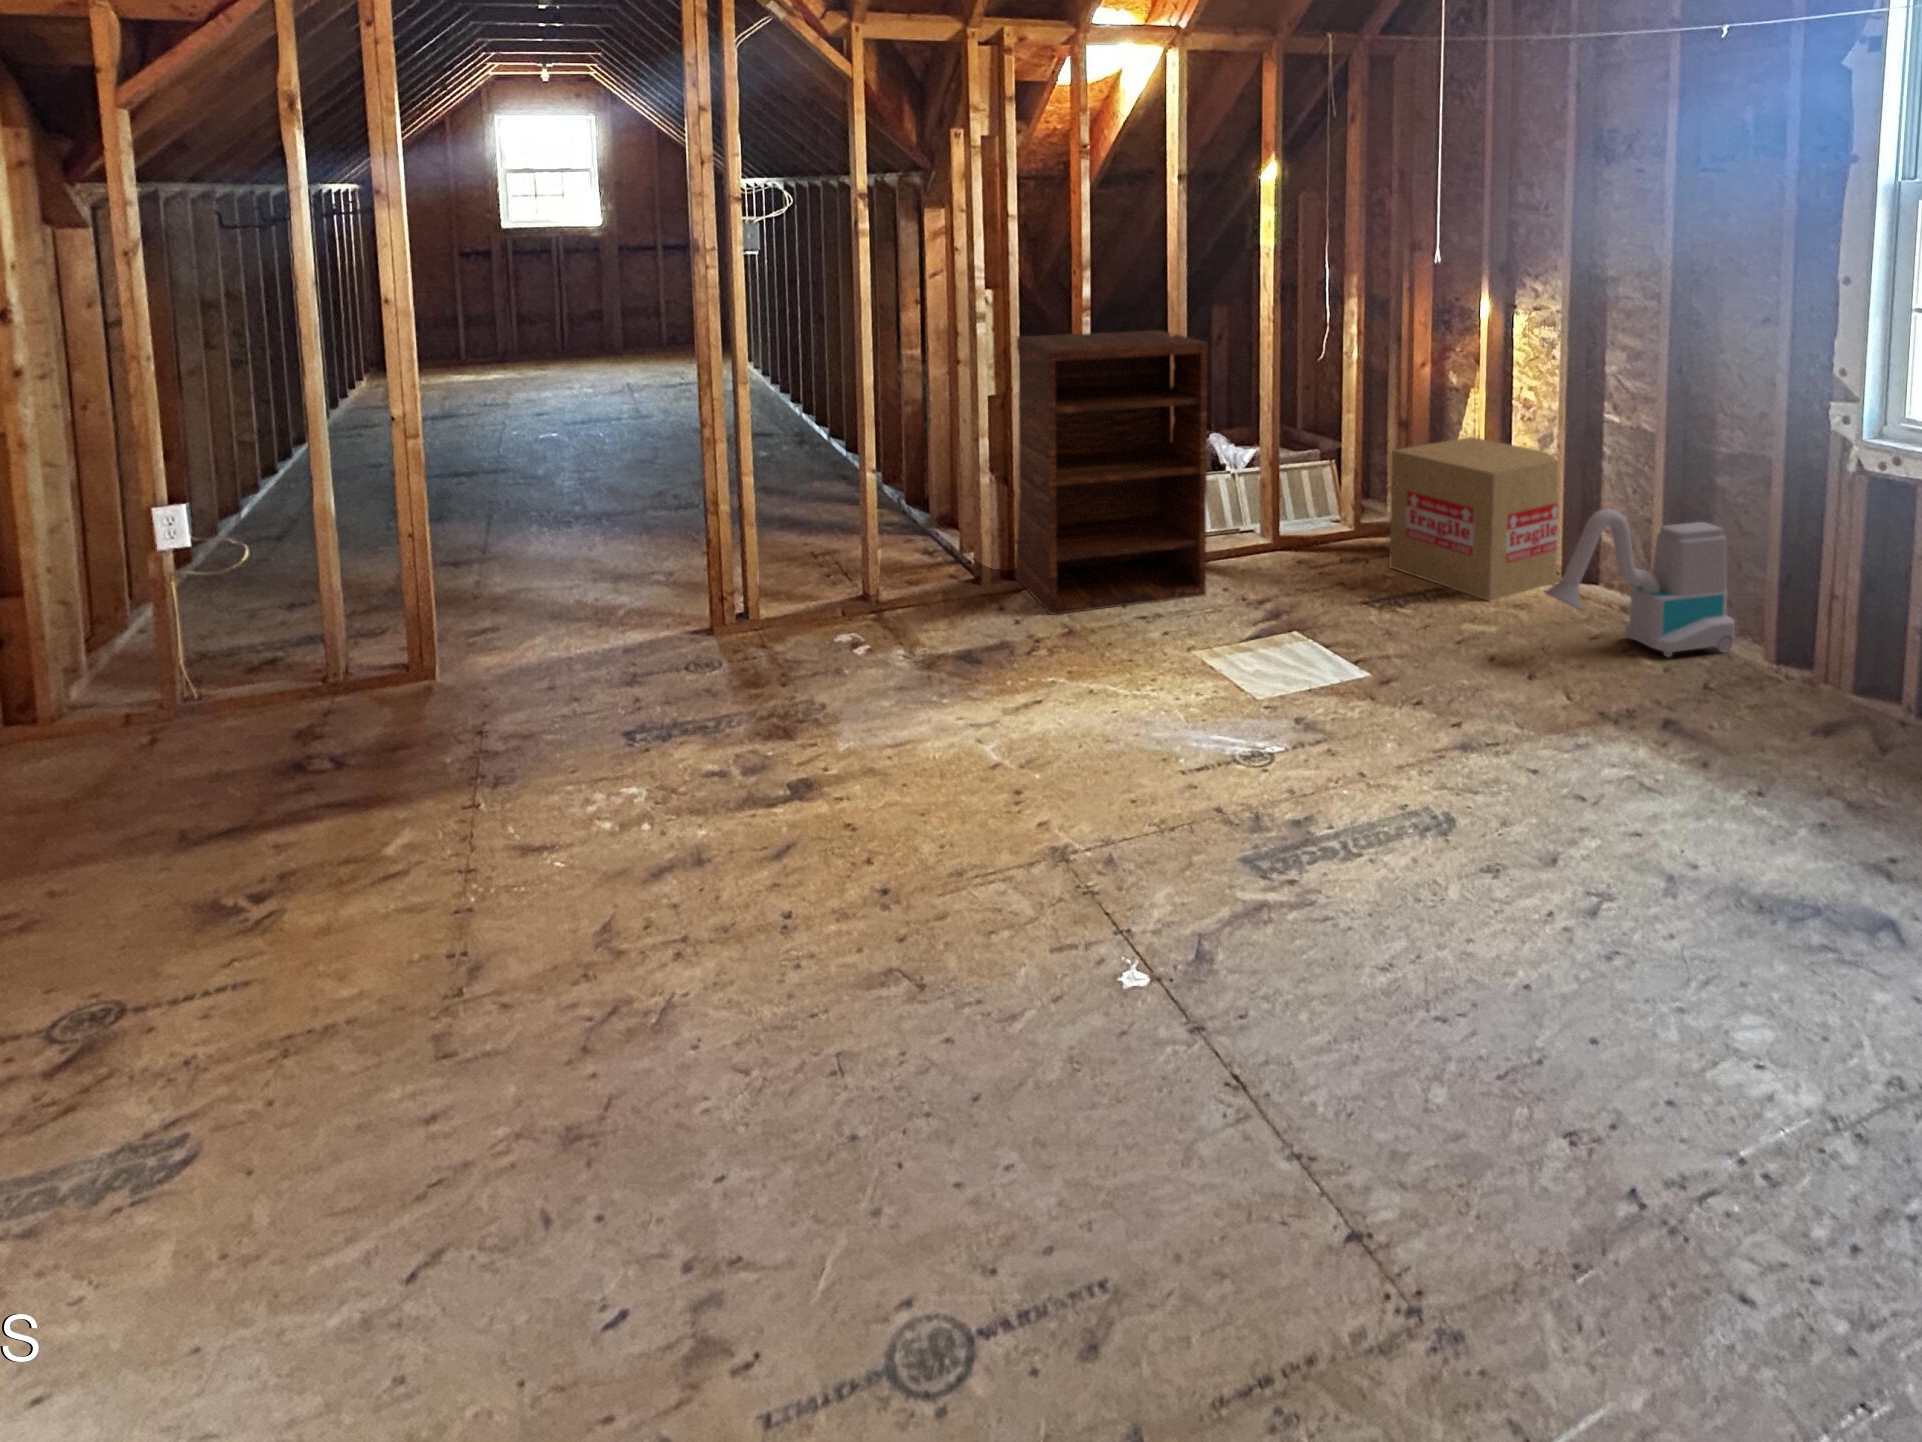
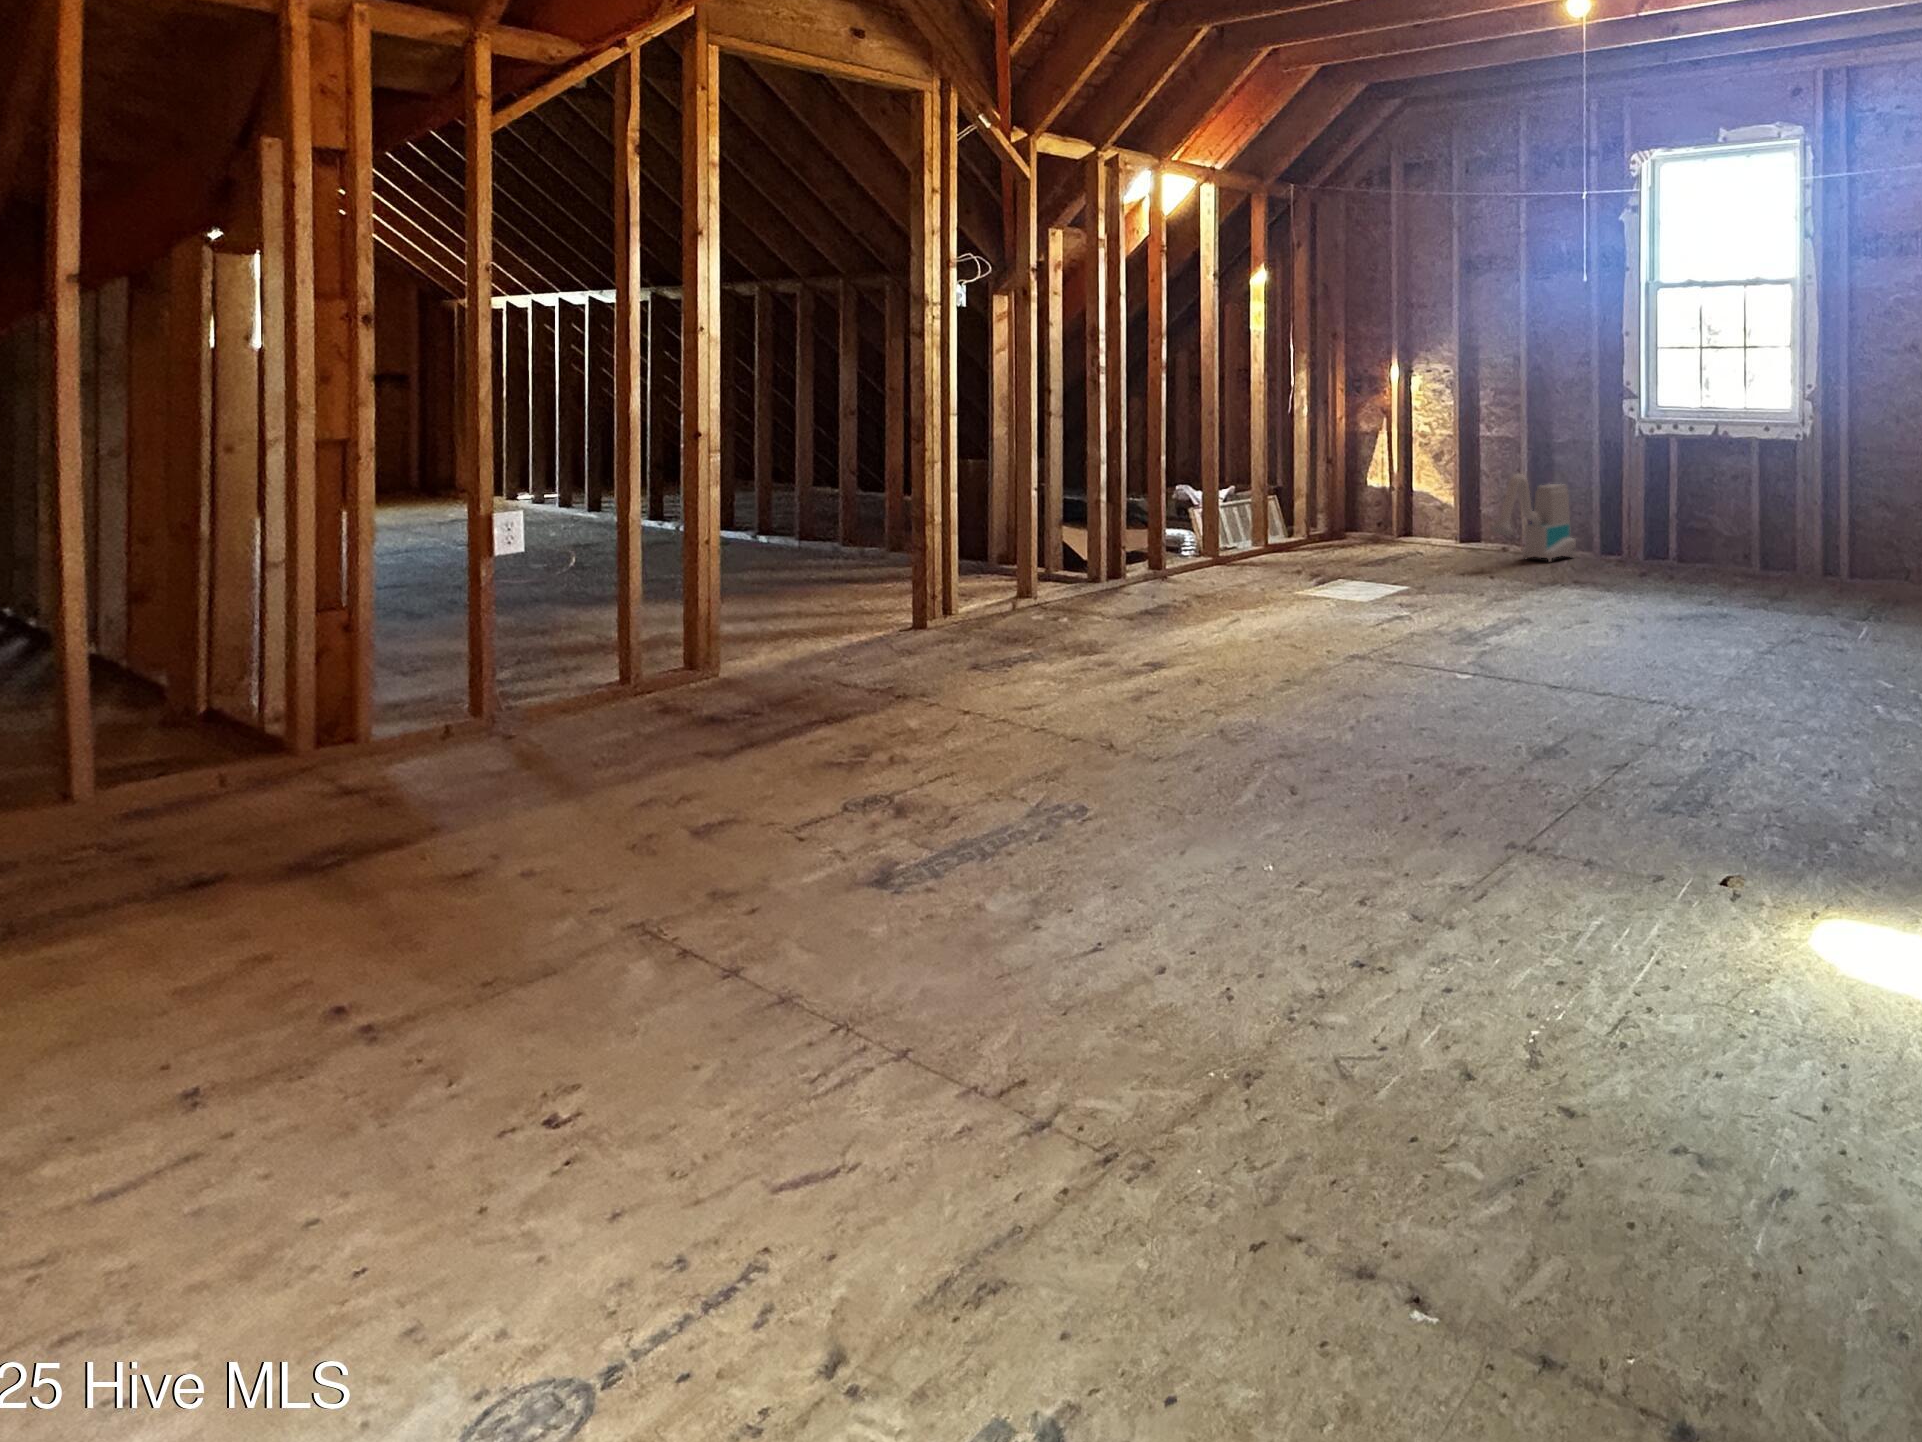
shelving unit: present [1016,330,1208,615] -> none [1111,384,1261,589]
cardboard box: present [1389,437,1563,601] -> none [1353,462,1460,557]

